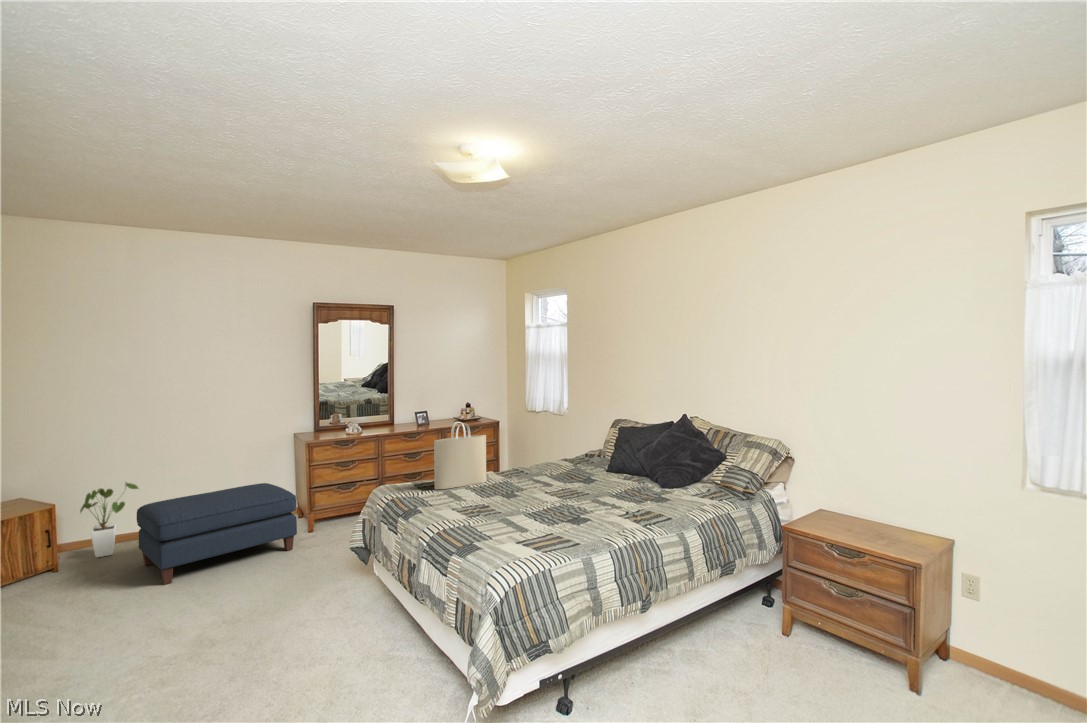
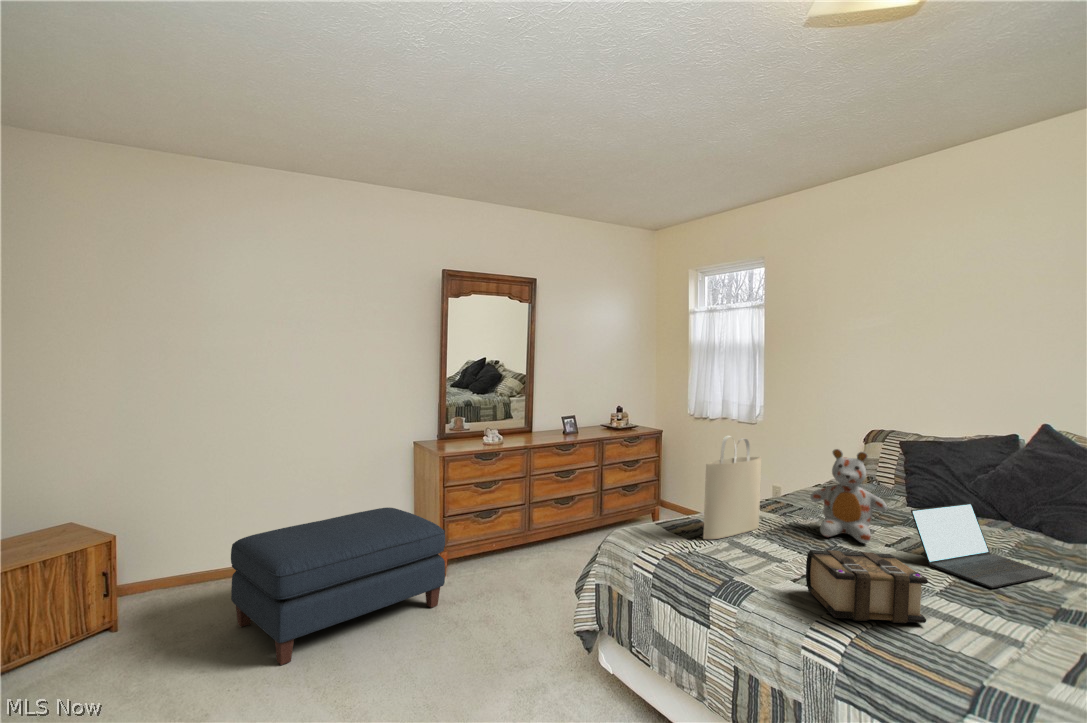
stuffed bear: none [516,428,561,488] -> present [810,449,888,543]
laptop: none [553,459,629,507] -> present [911,503,1054,588]
house plant: present [80,482,138,557] -> none [146,499,221,609]
book: none [448,488,504,525] -> present [806,550,928,623]

